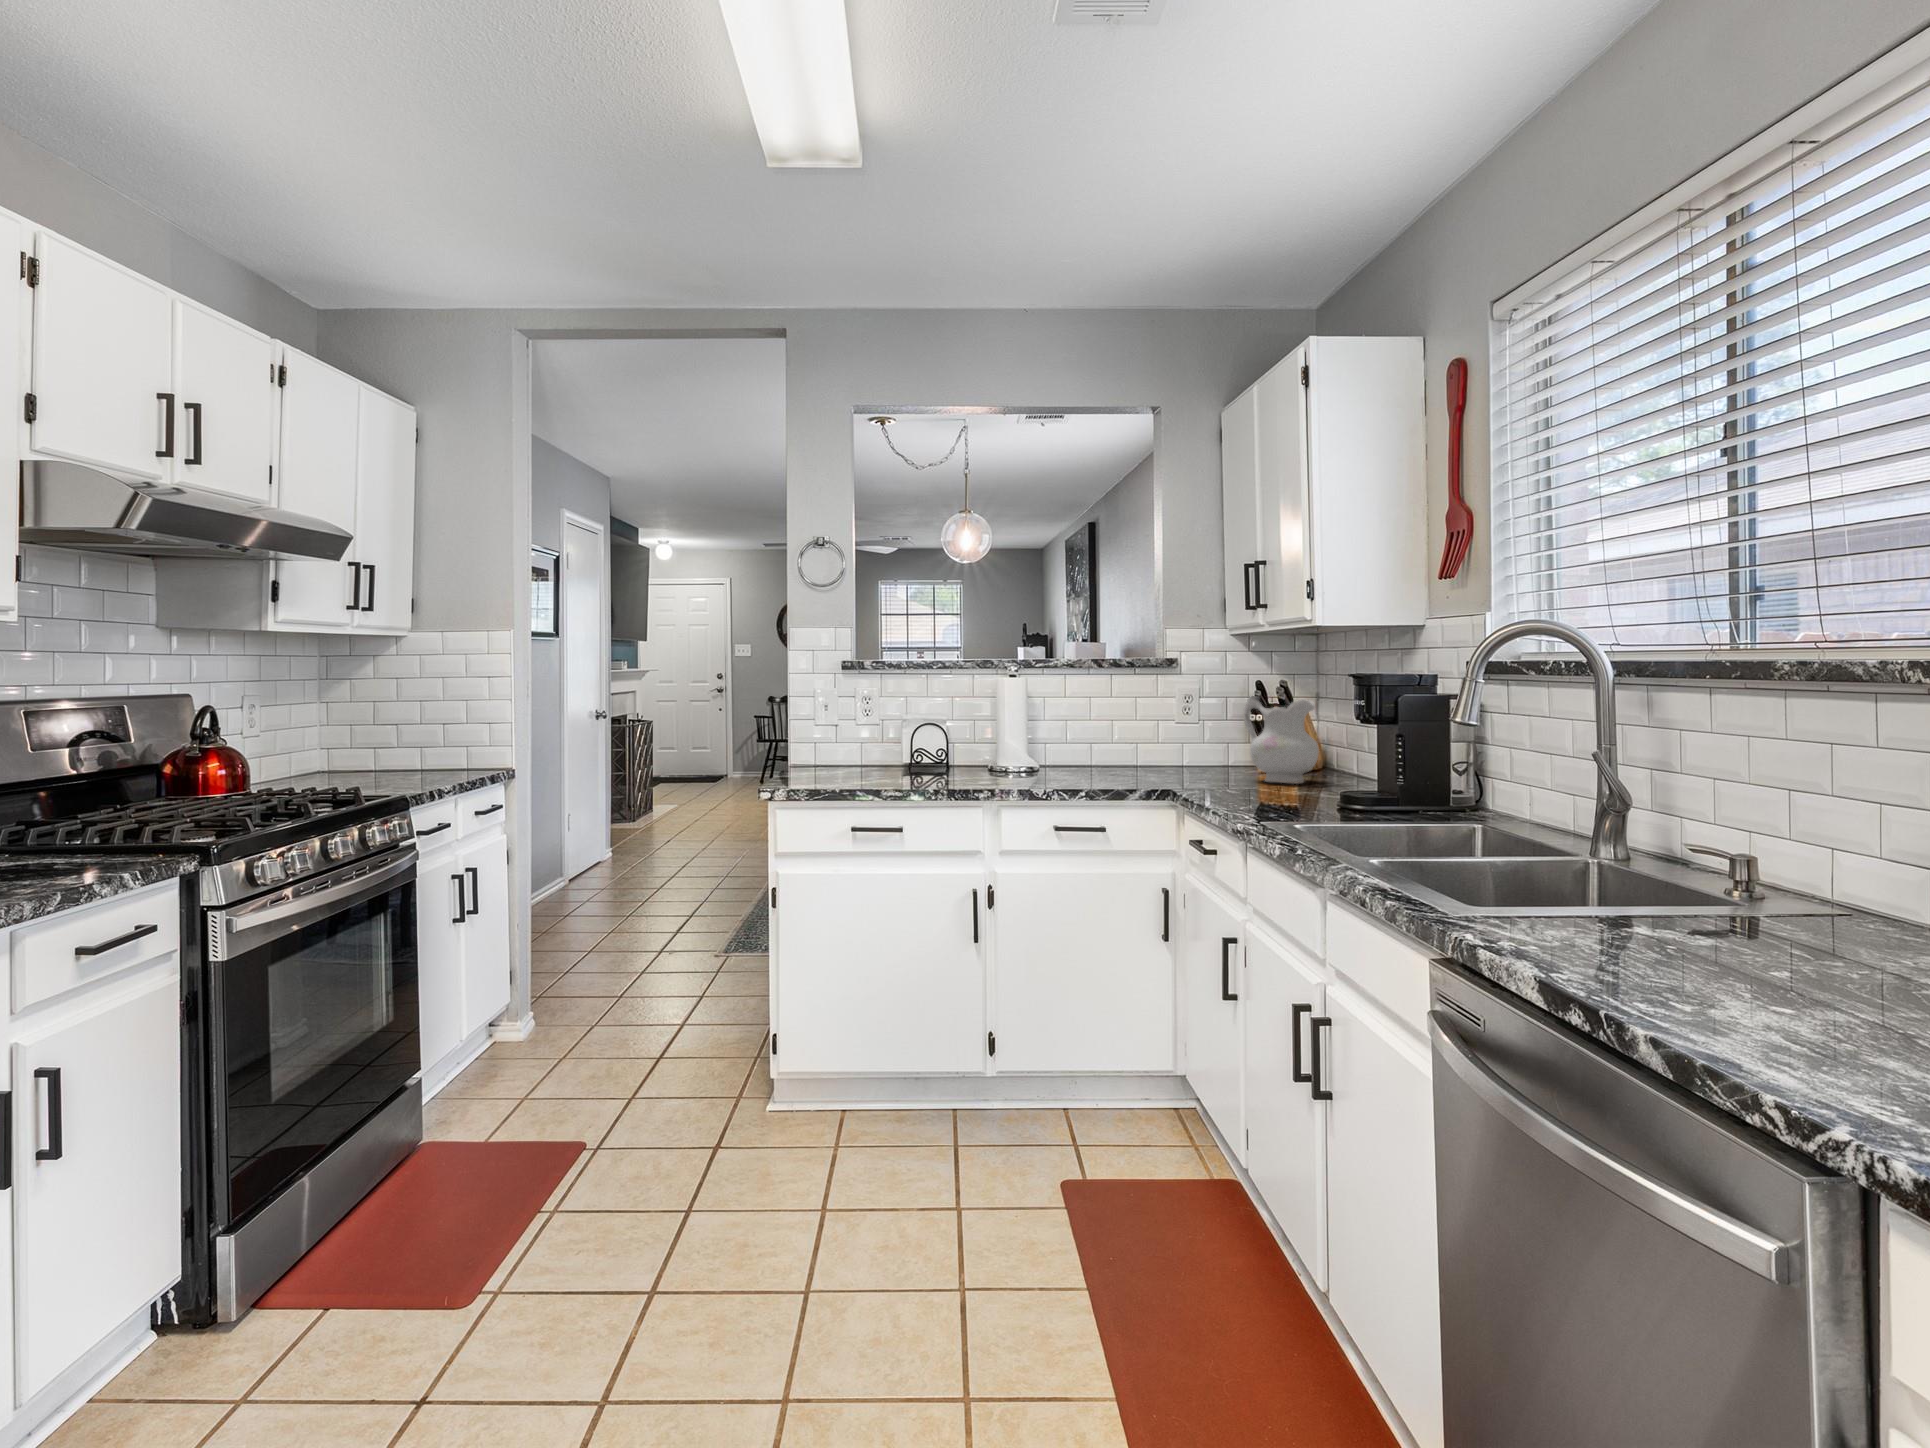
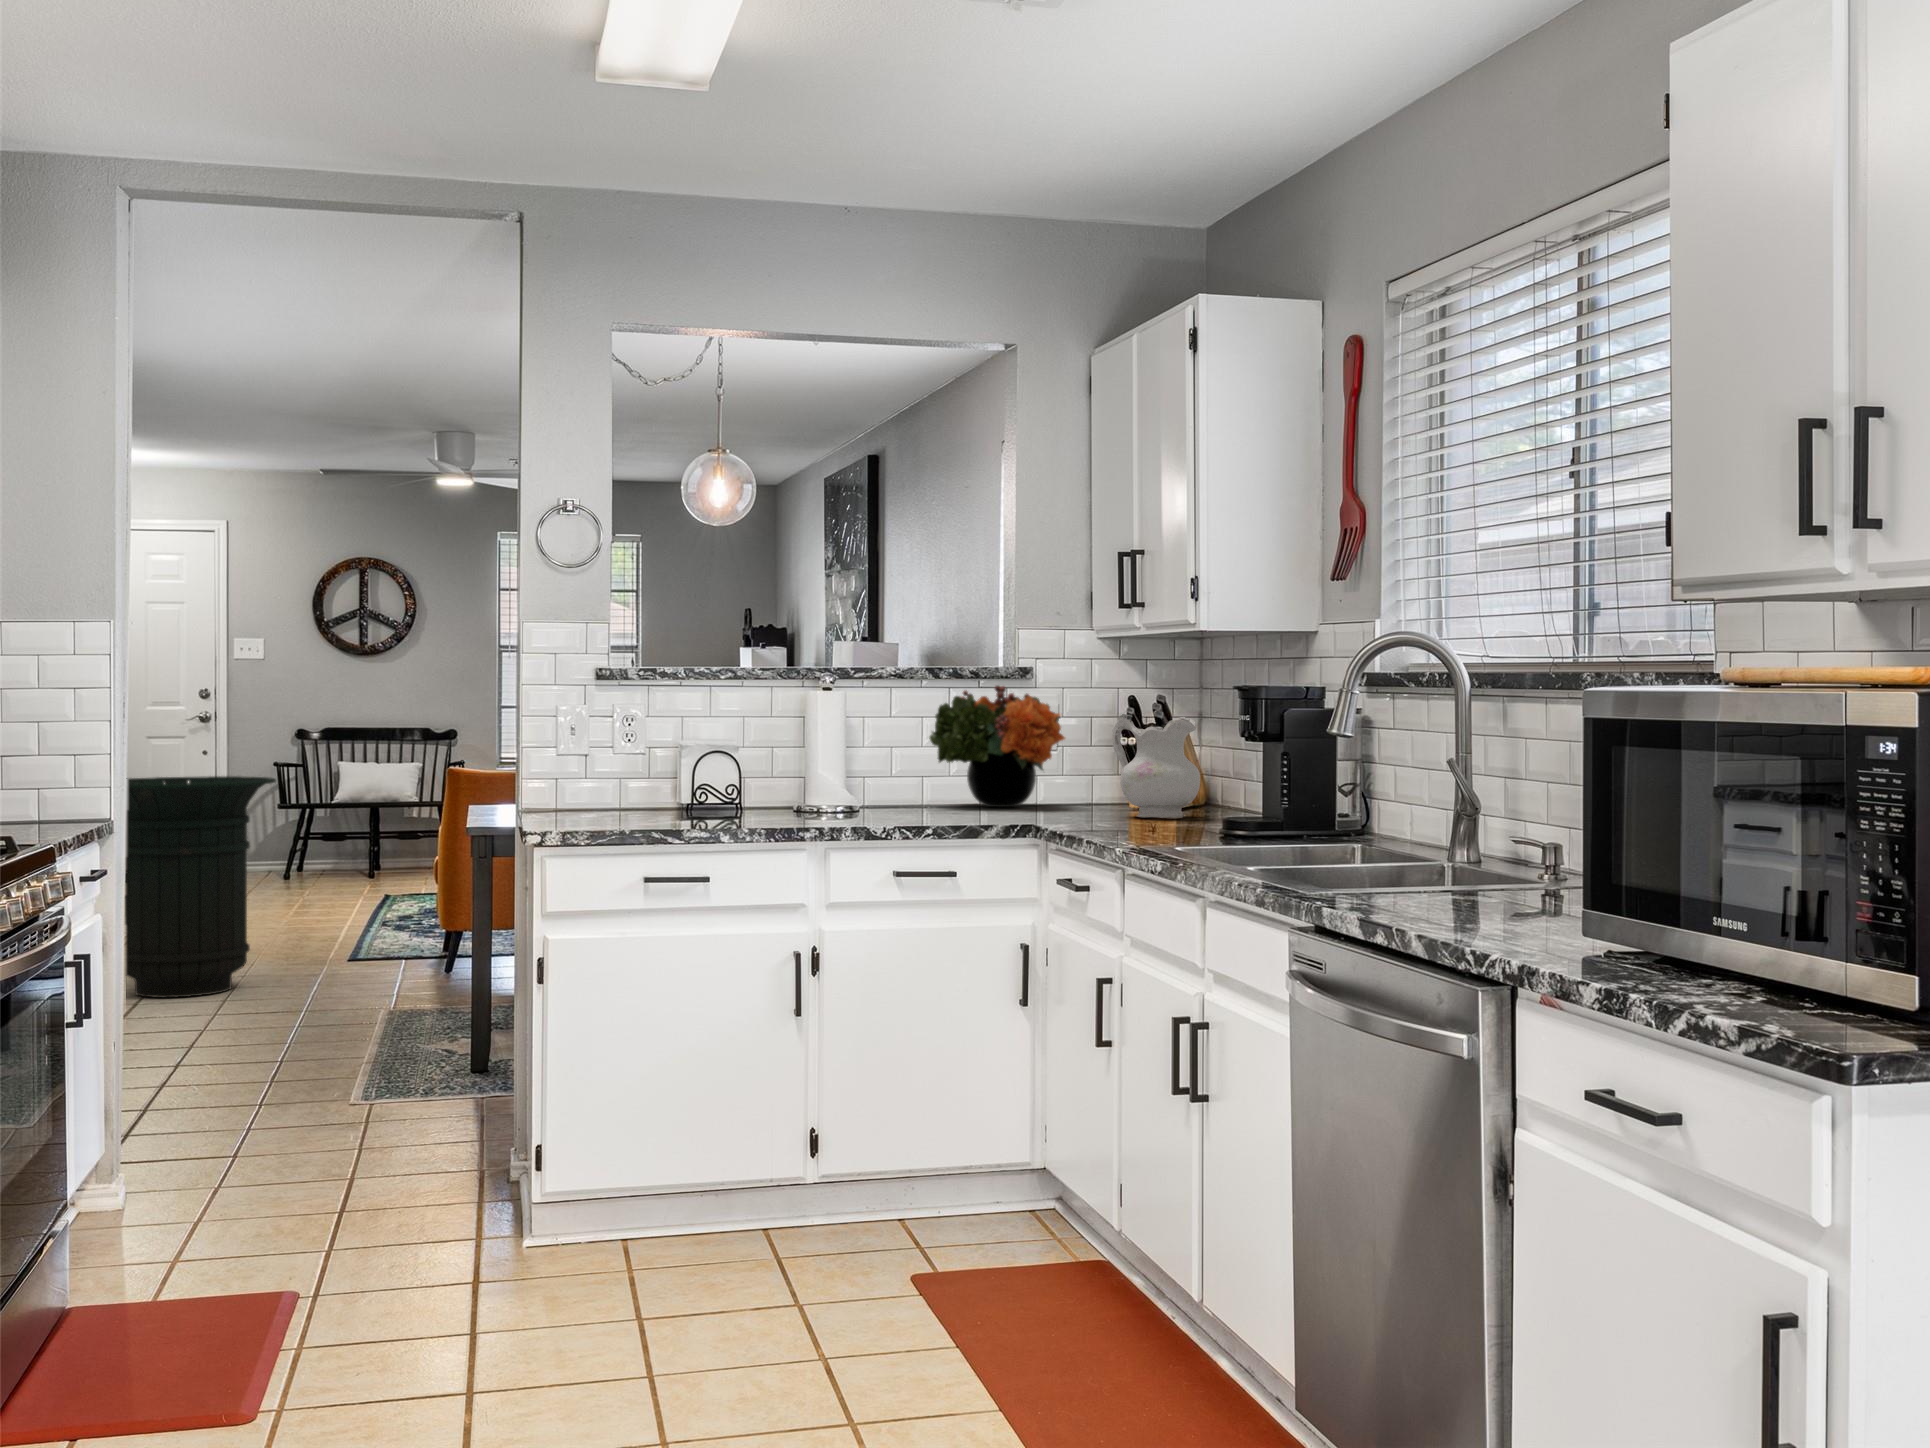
flower arrangement: none [1096,672,1207,769] -> present [929,685,1065,807]
trash can: none [599,729,712,868] -> present [125,776,276,998]

